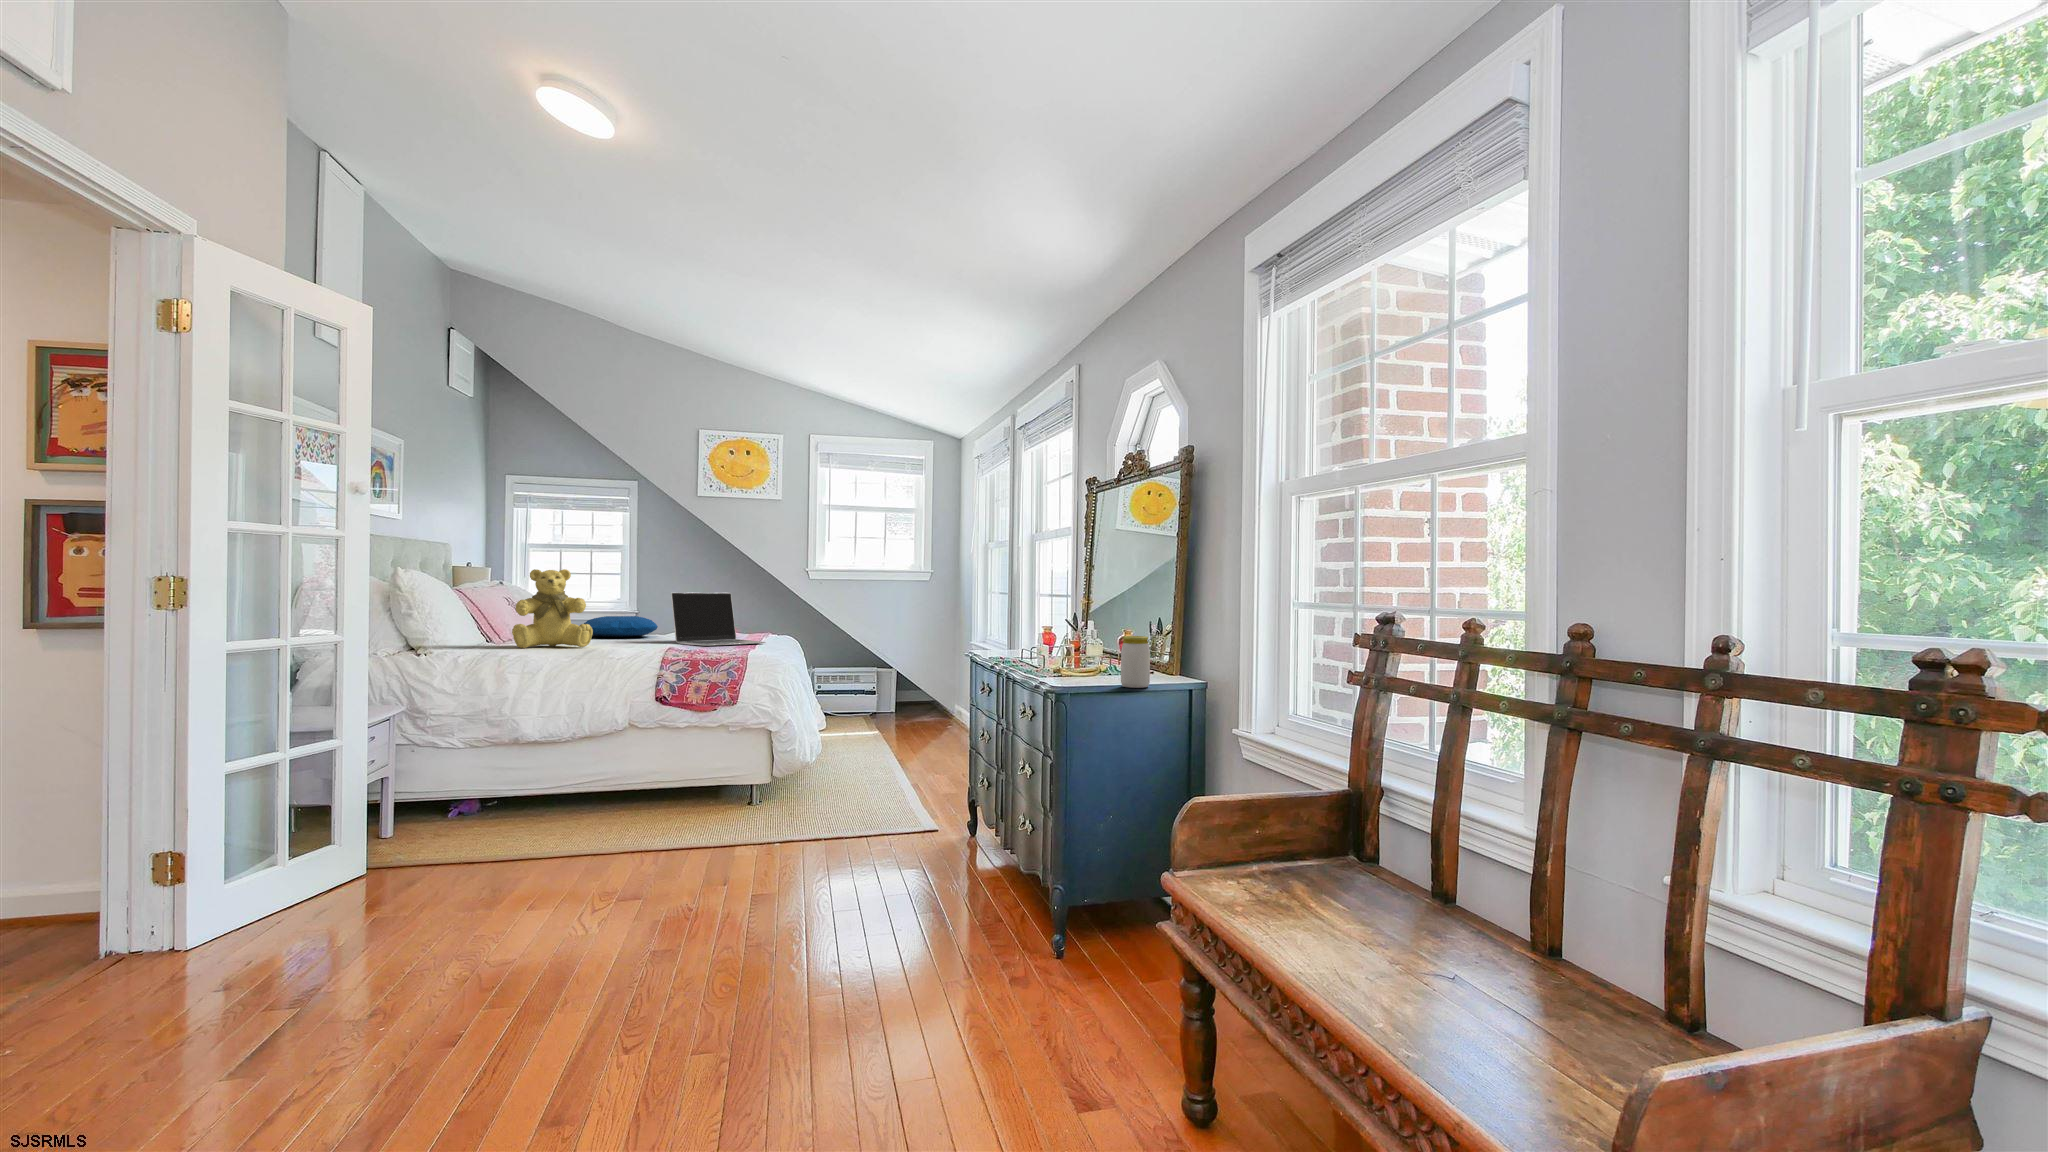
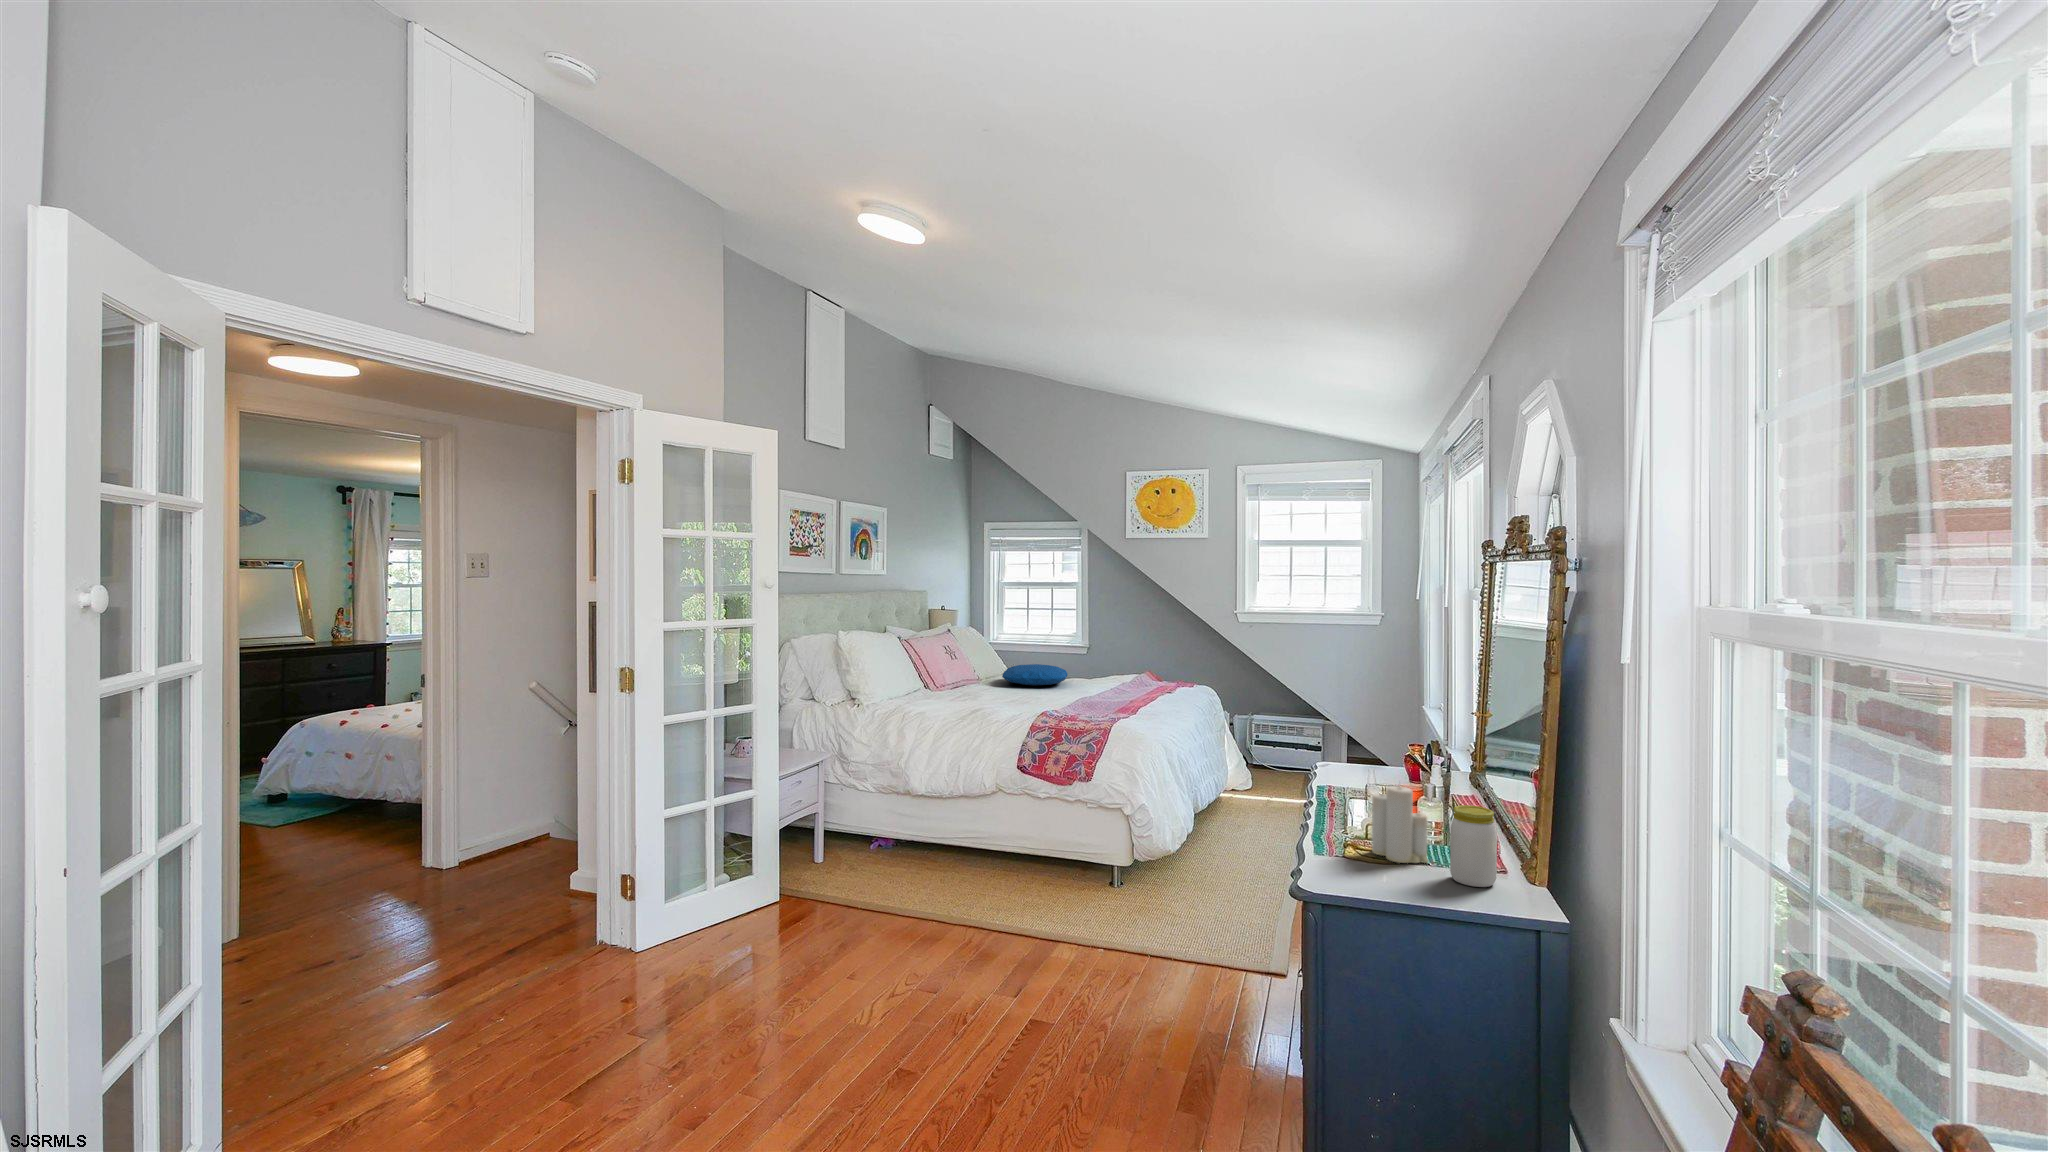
teddy bear: present [512,569,593,648] -> none [920,631,985,705]
laptop: present [671,593,766,646] -> none [1064,649,1152,708]
candle: none [1059,625,1100,684] -> present [1372,786,1428,863]

